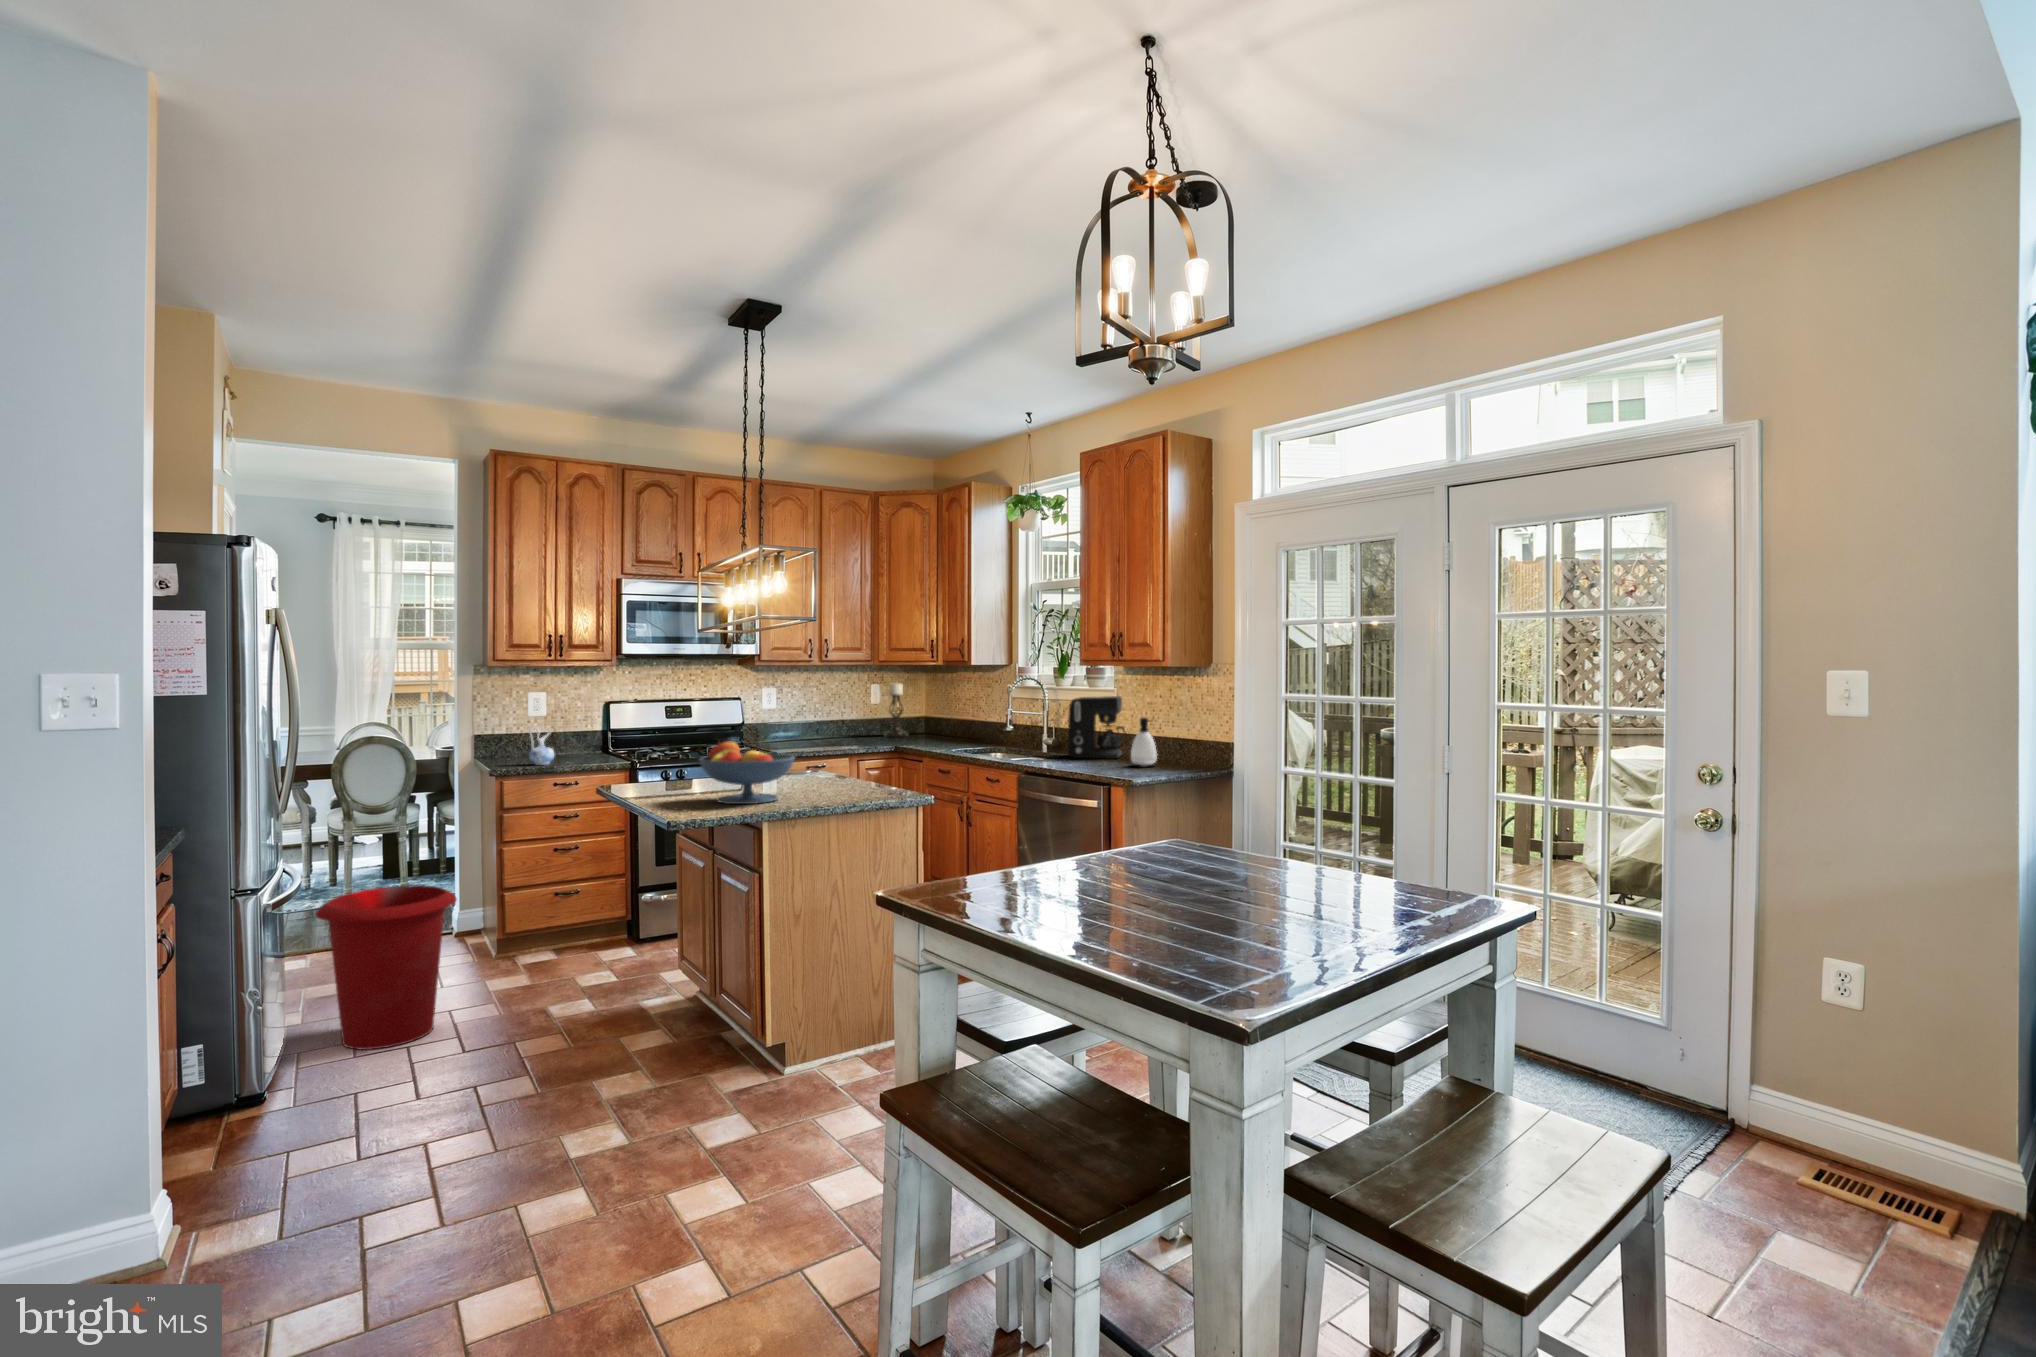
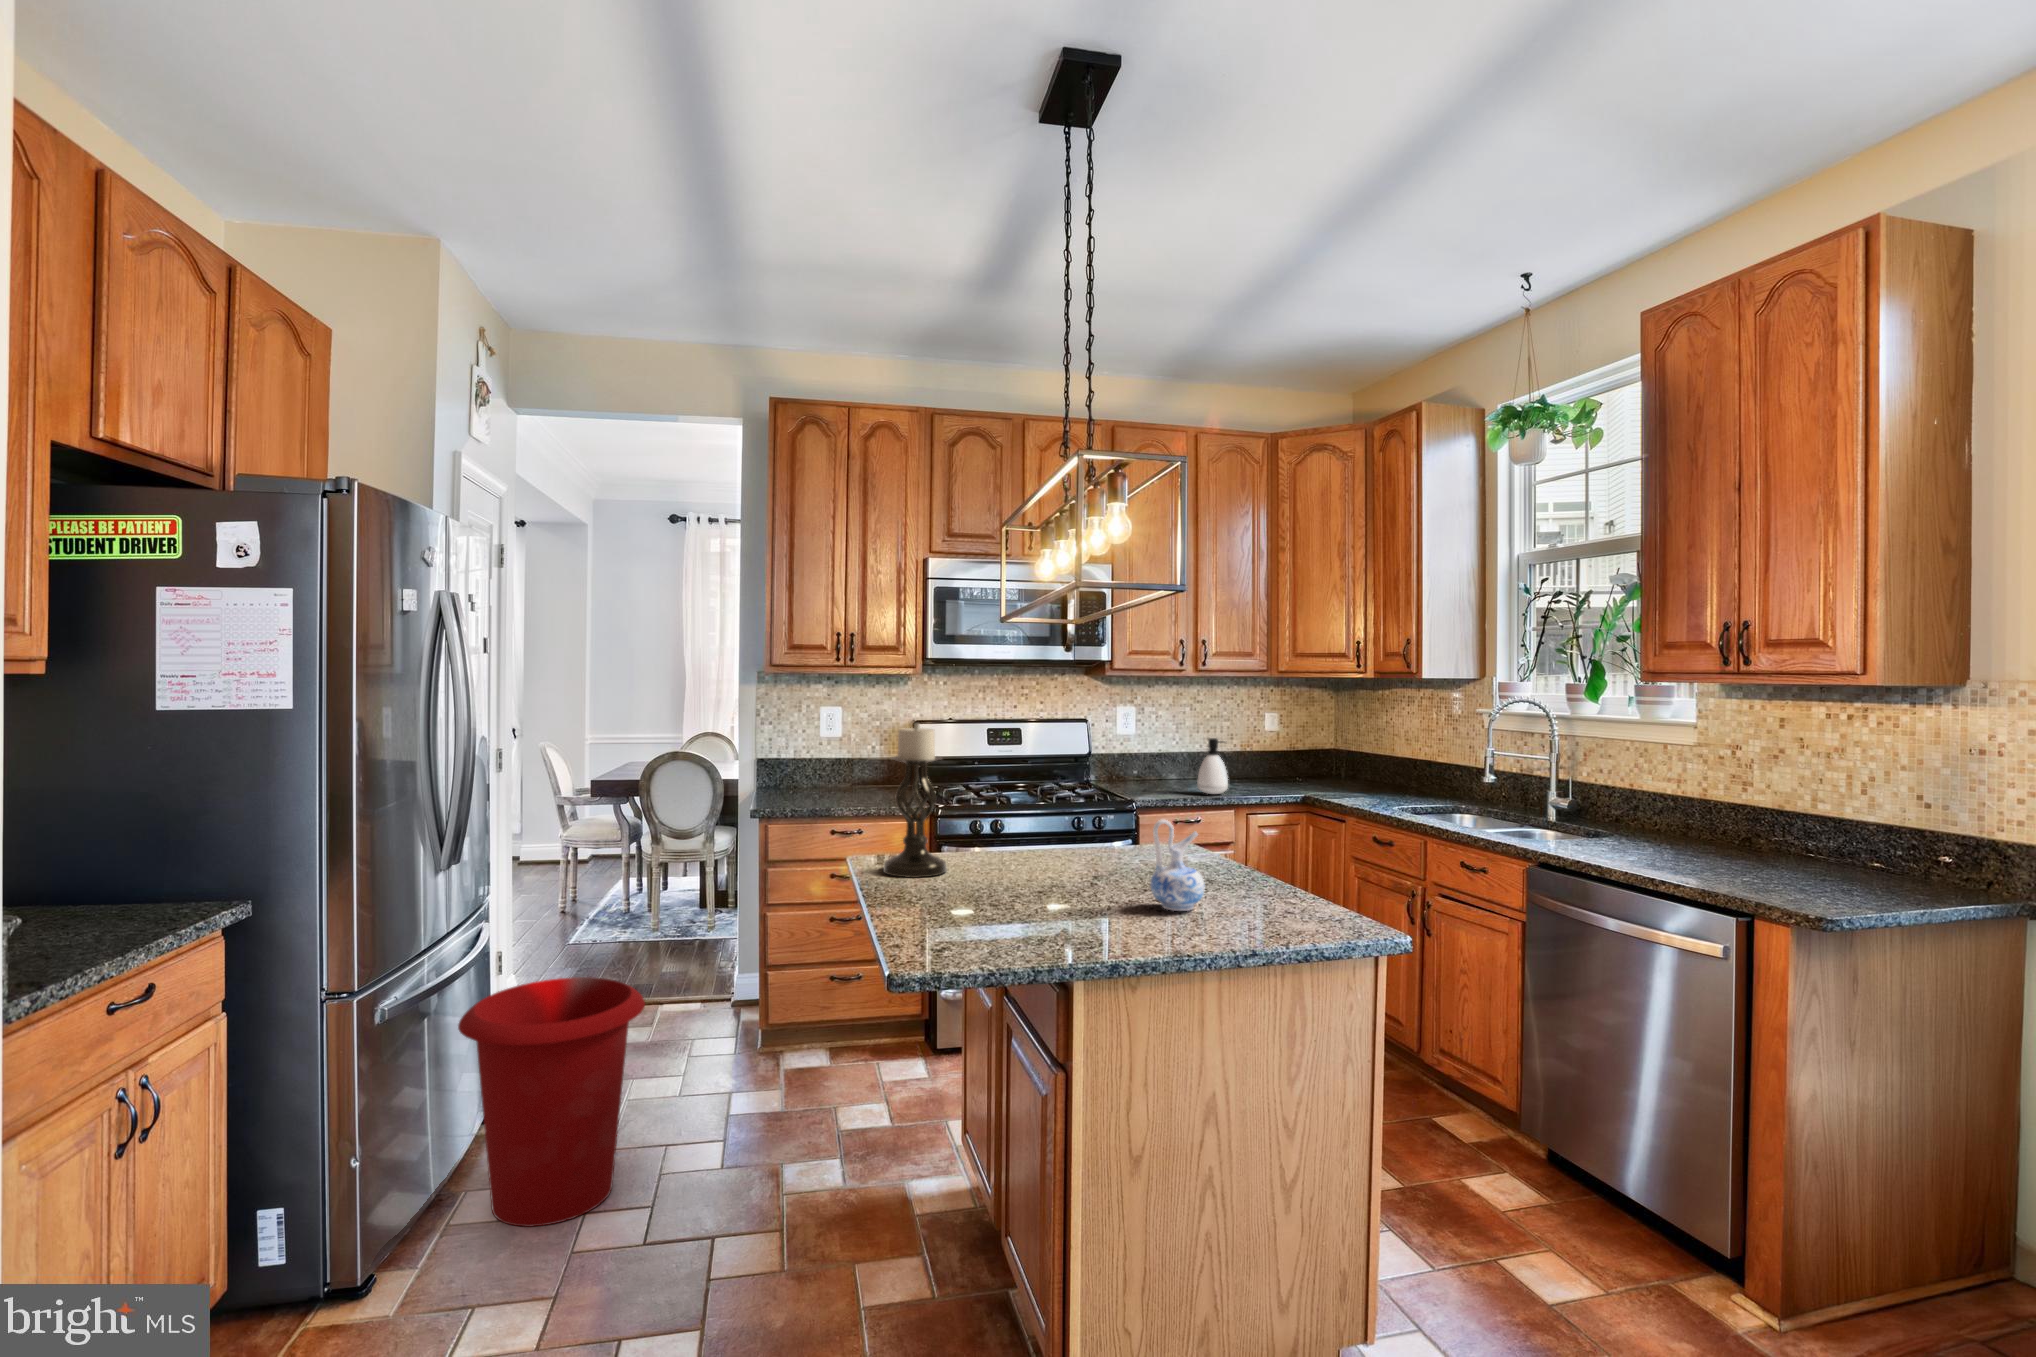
candle holder: present [885,683,908,737] -> present [883,723,947,878]
coffee maker: present [1068,696,1126,758] -> none [1621,738,1747,857]
soap dispenser: present [1131,717,1157,766] -> present [1197,738,1228,794]
ceramic pitcher: present [529,727,555,765] -> present [1150,820,1205,911]
fruit bowl: present [699,742,795,804] -> none [933,812,1107,941]

